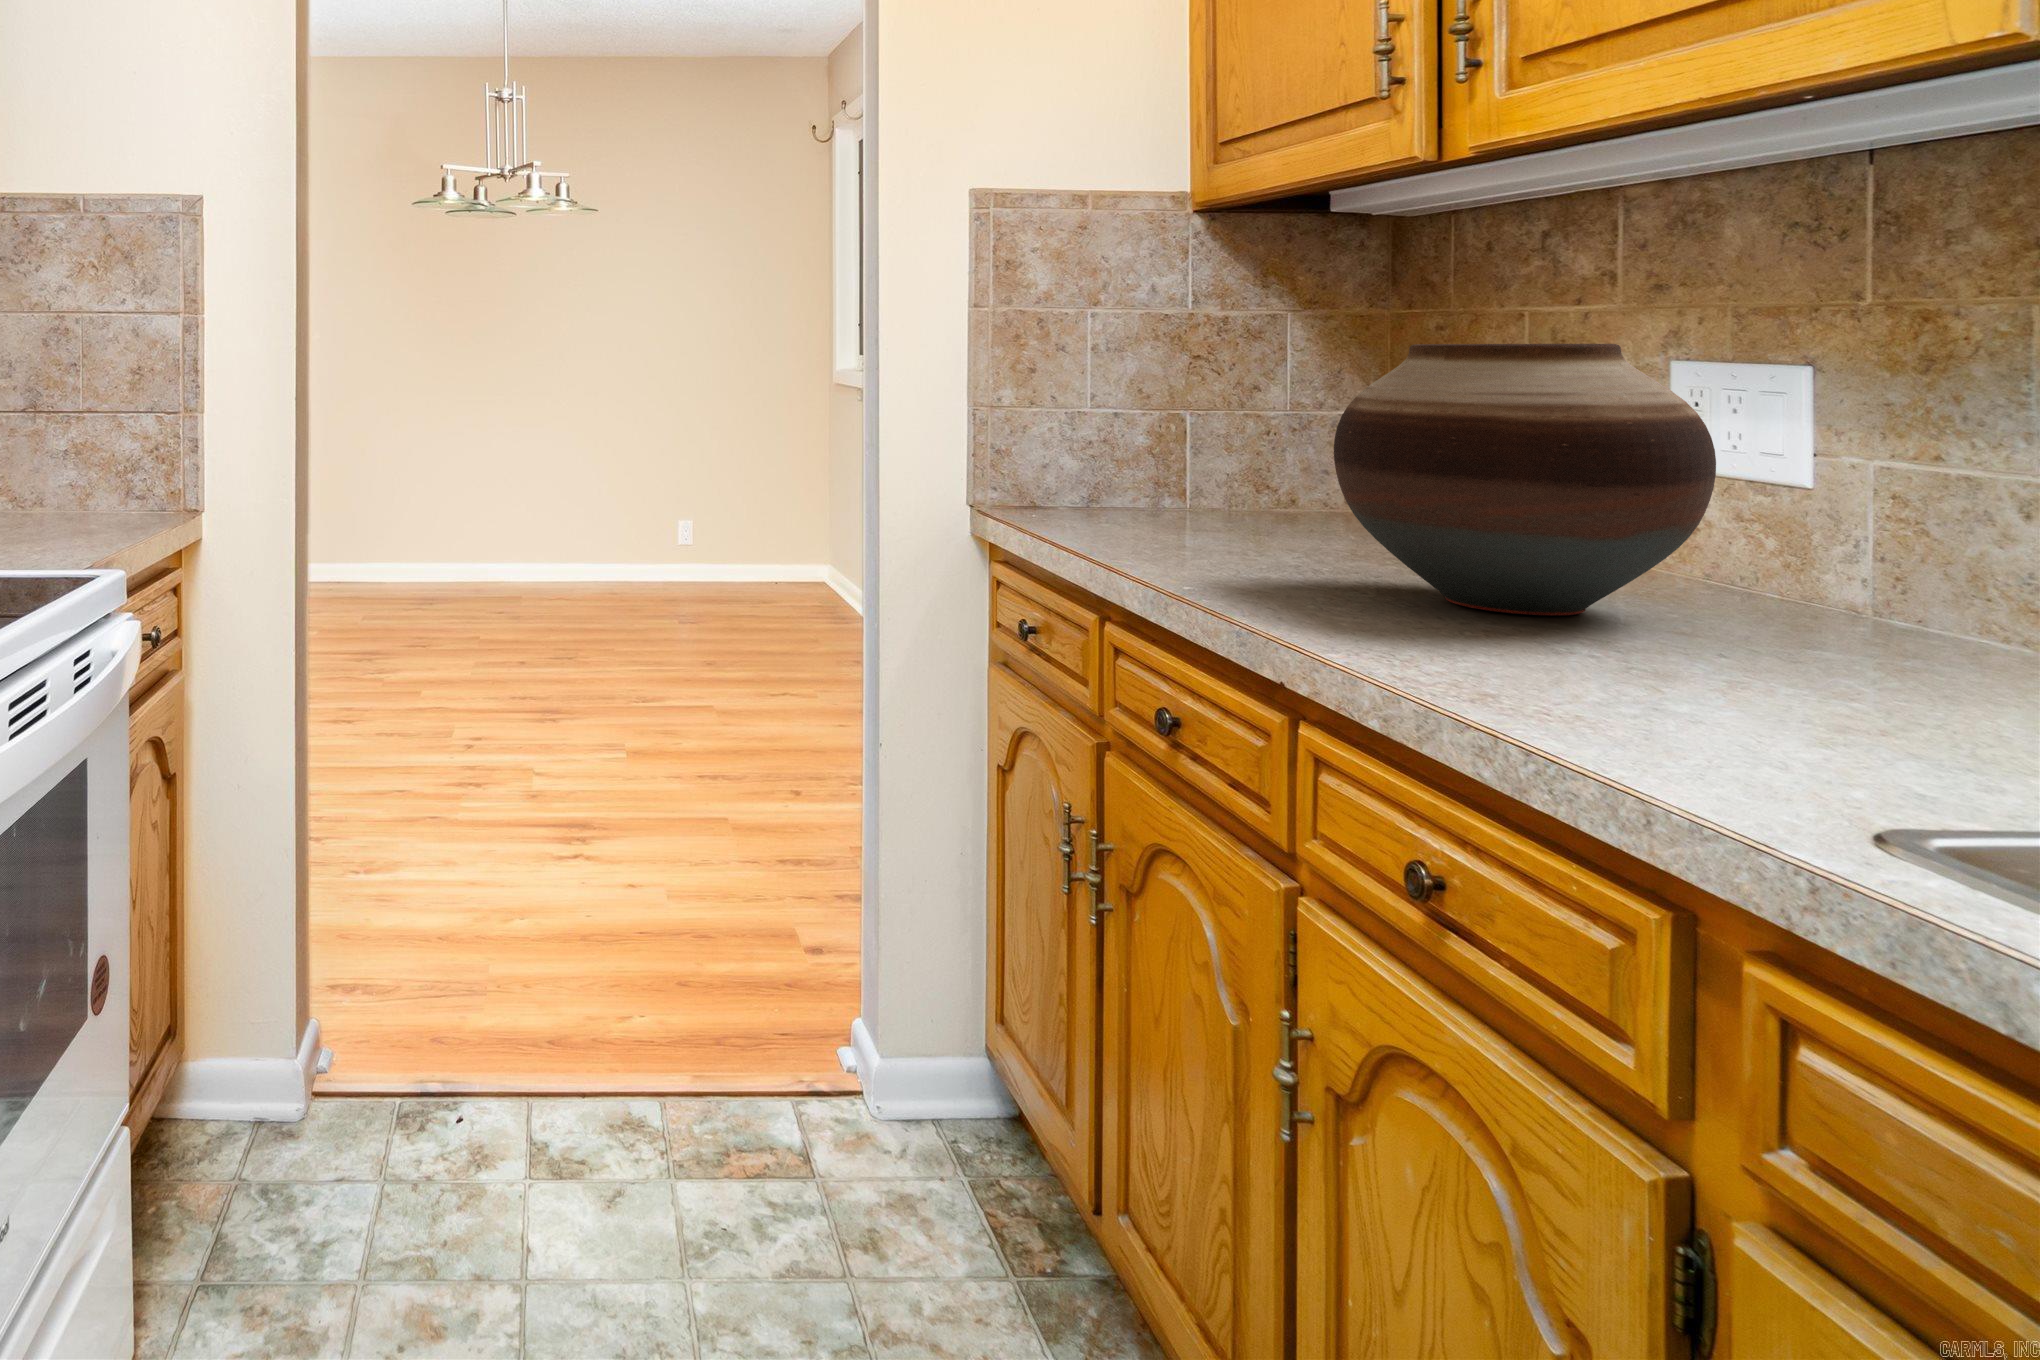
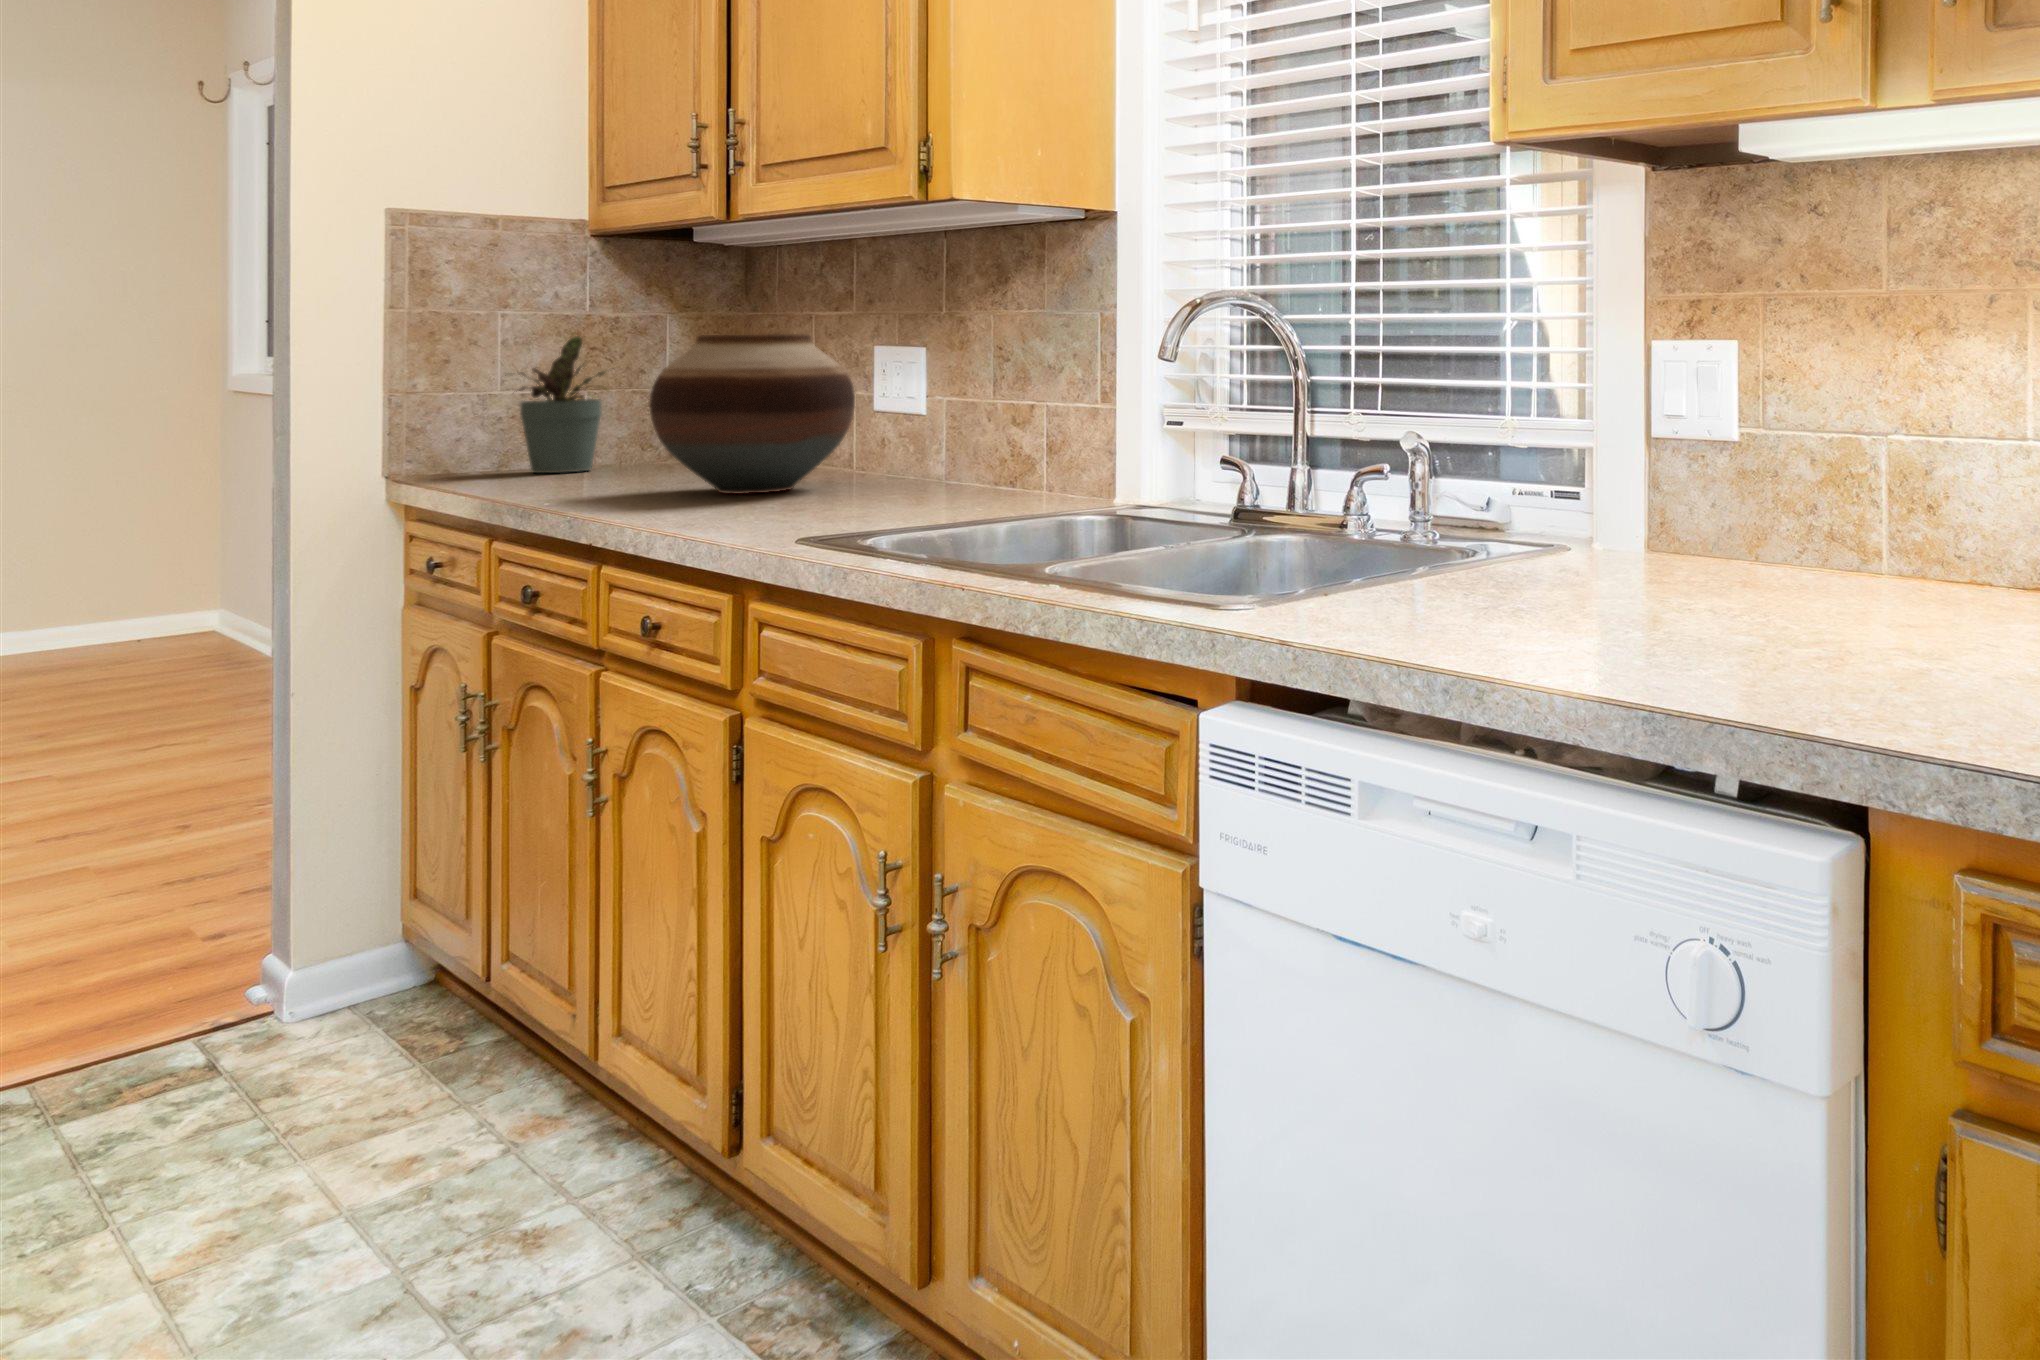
potted plant: none [1087,341,1233,518] -> present [505,336,608,473]

